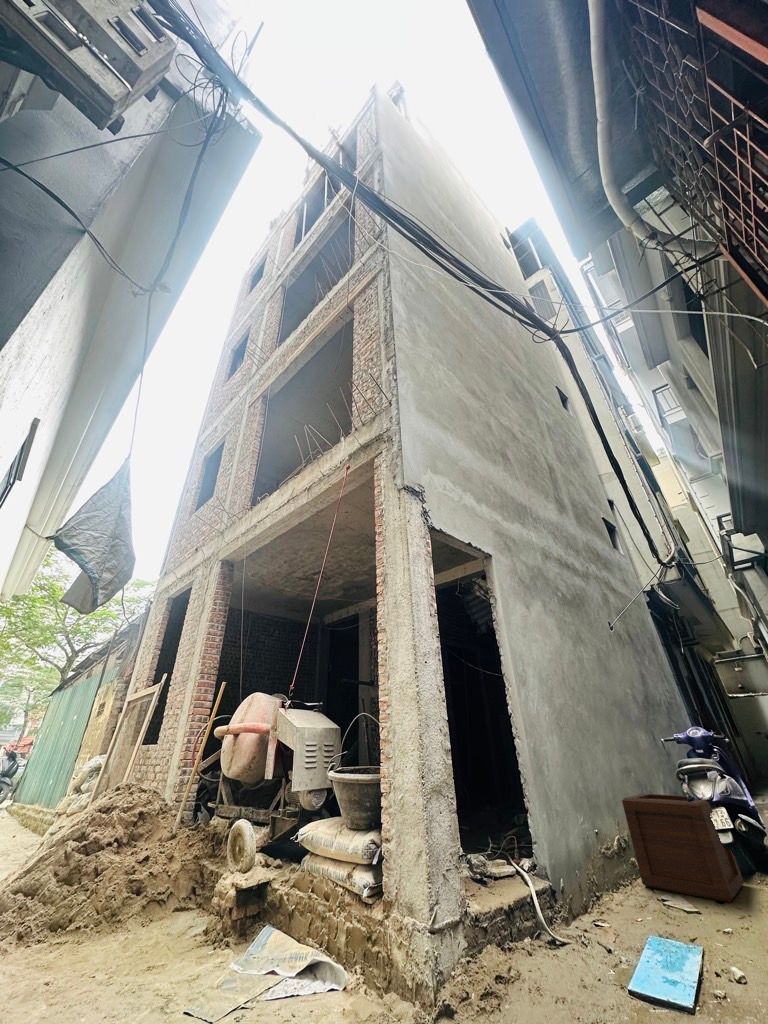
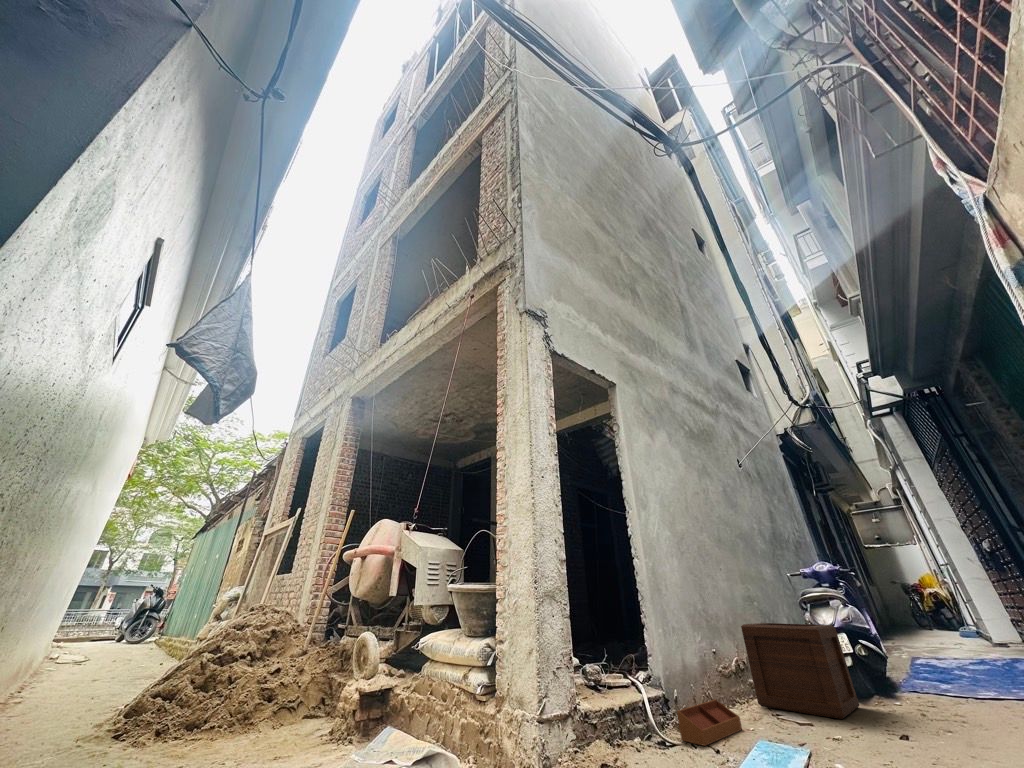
storage bin: none [566,886,632,945] -> present [677,700,742,746]

